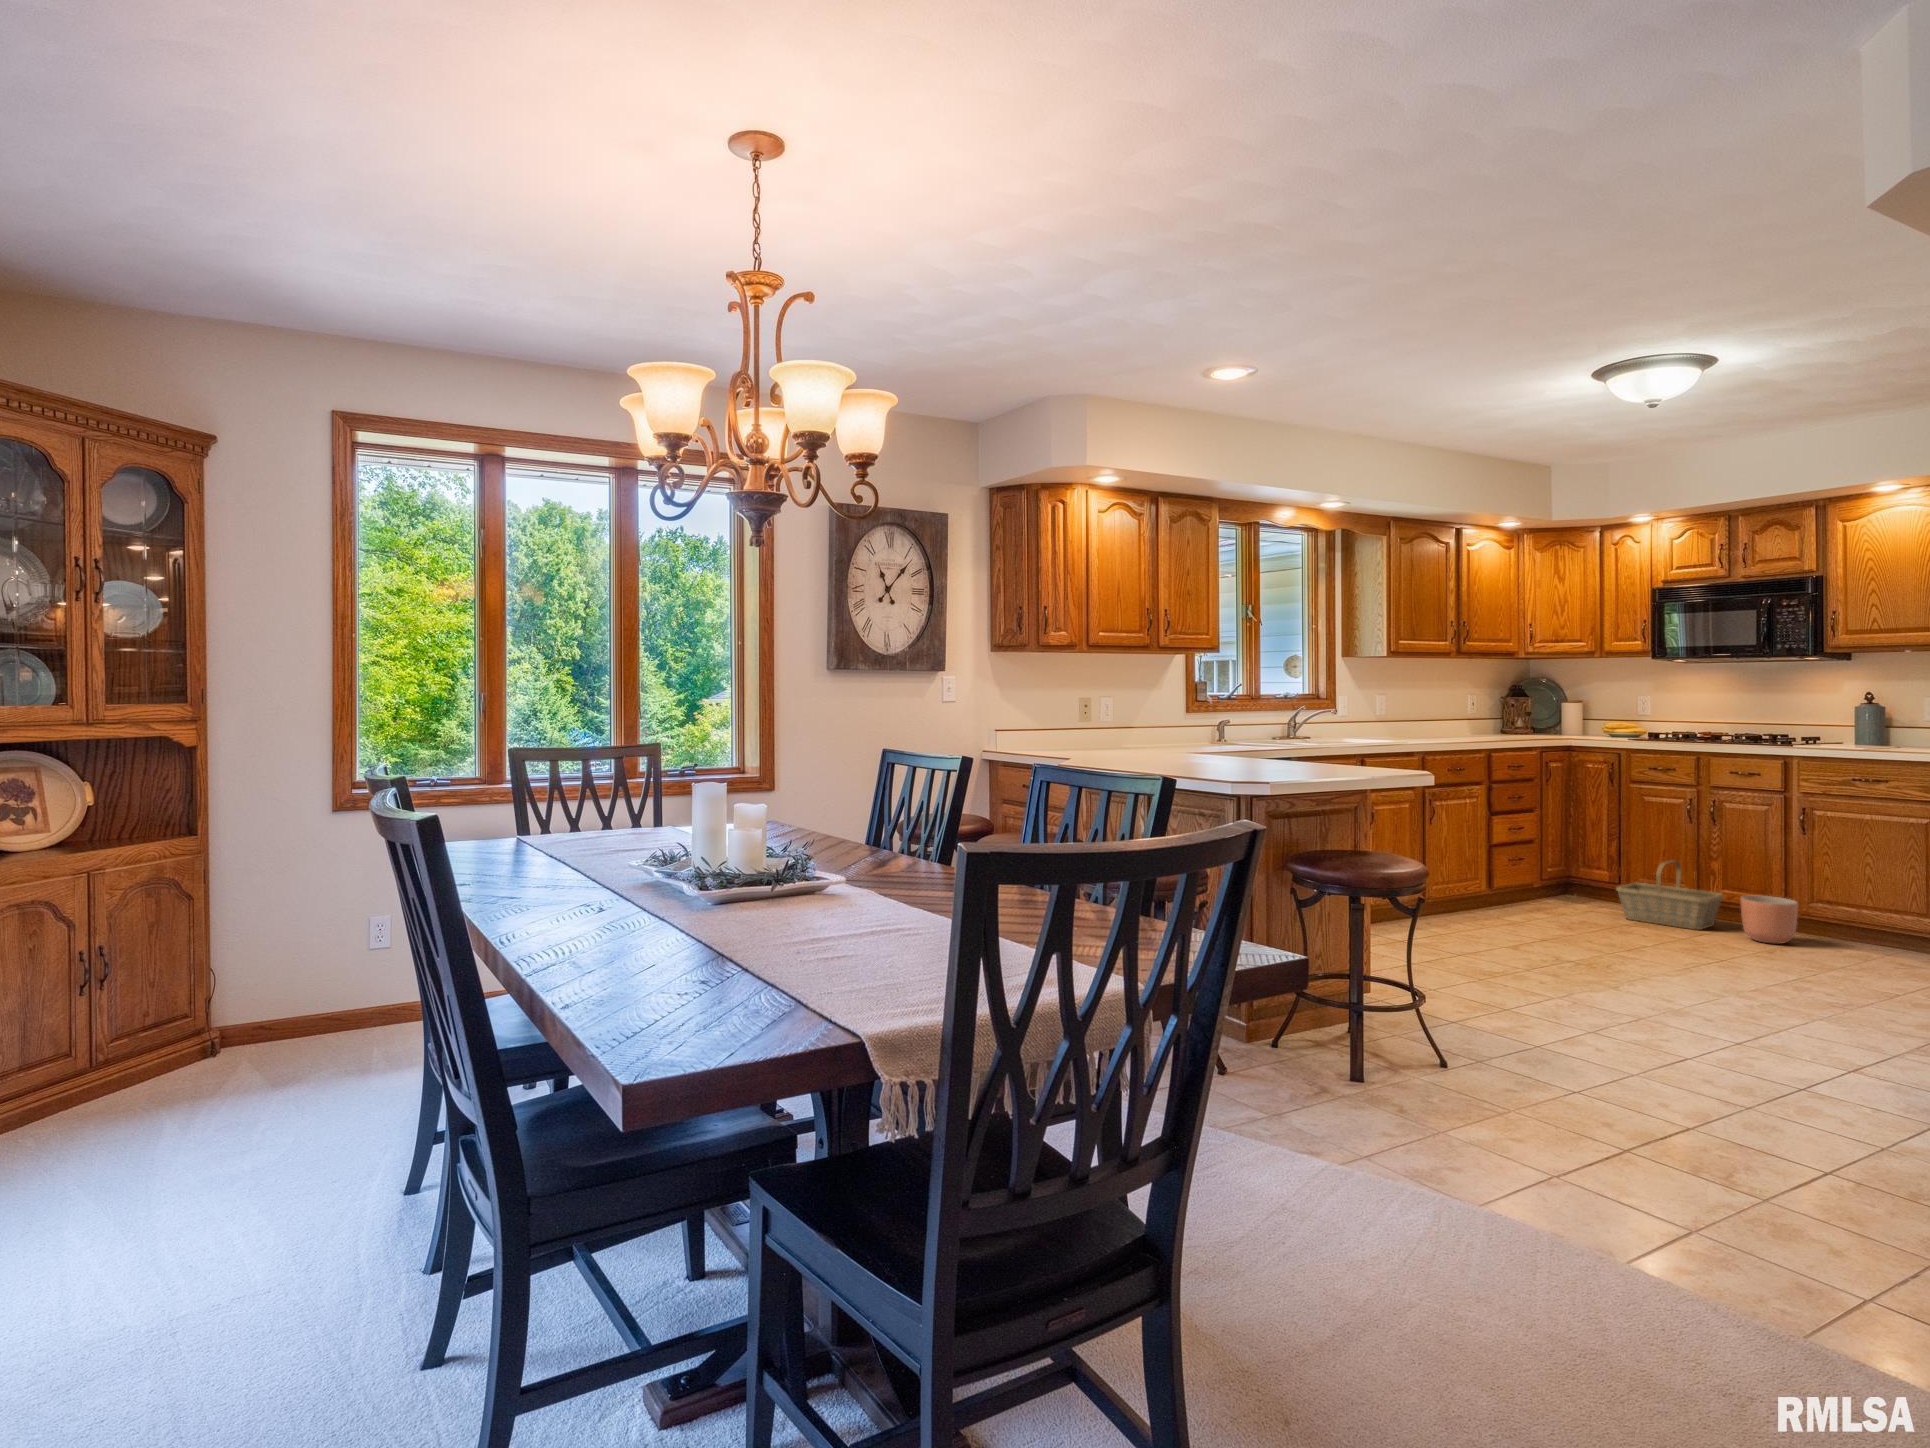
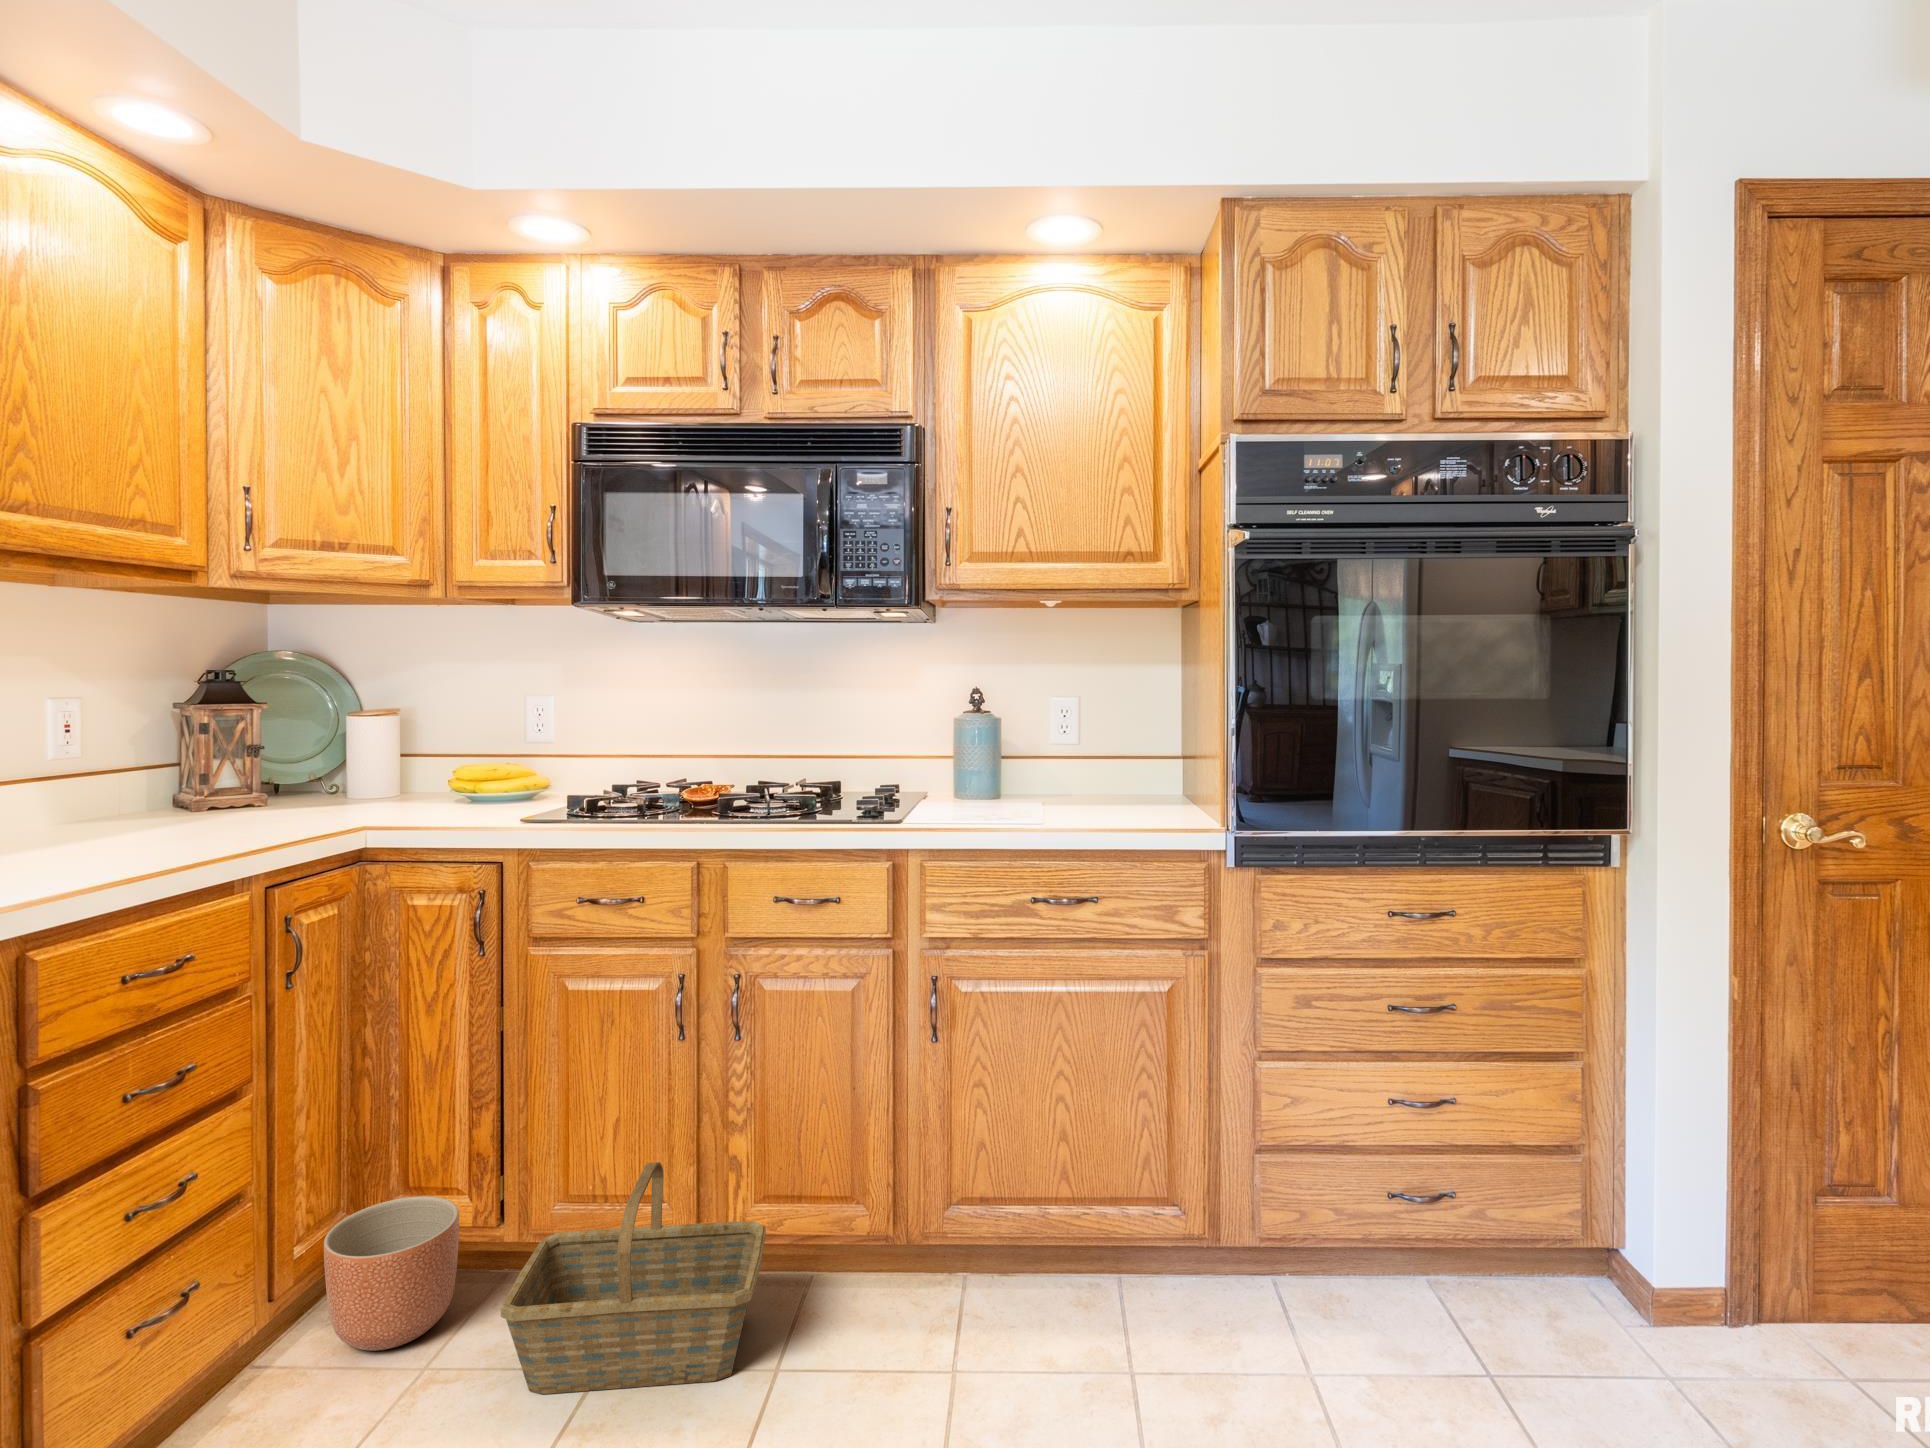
planter: present [1741,896,1798,944] -> present [324,1196,459,1351]

